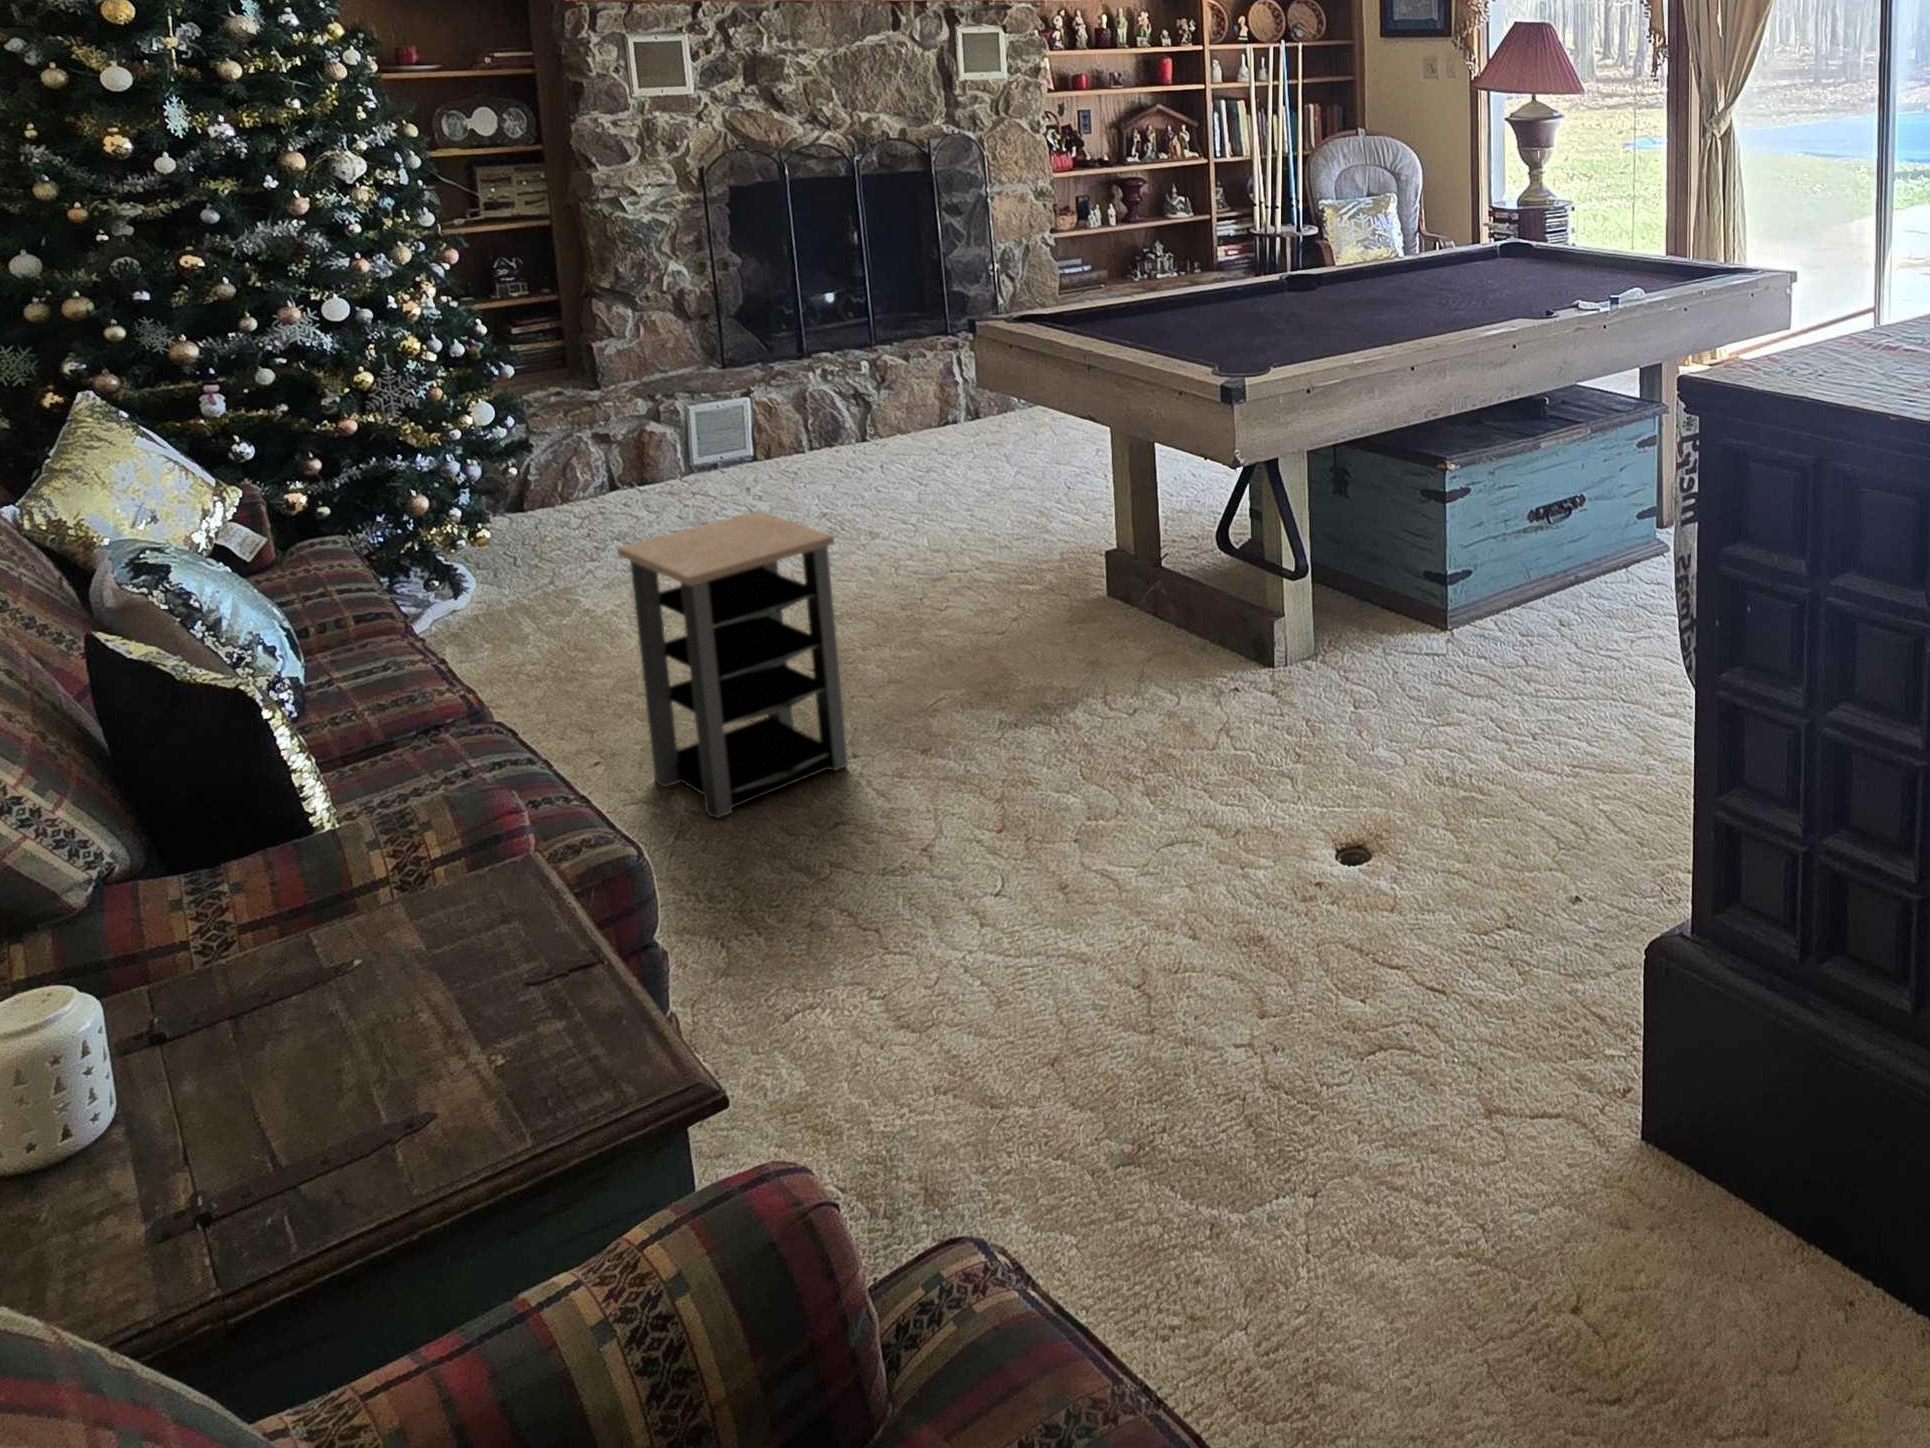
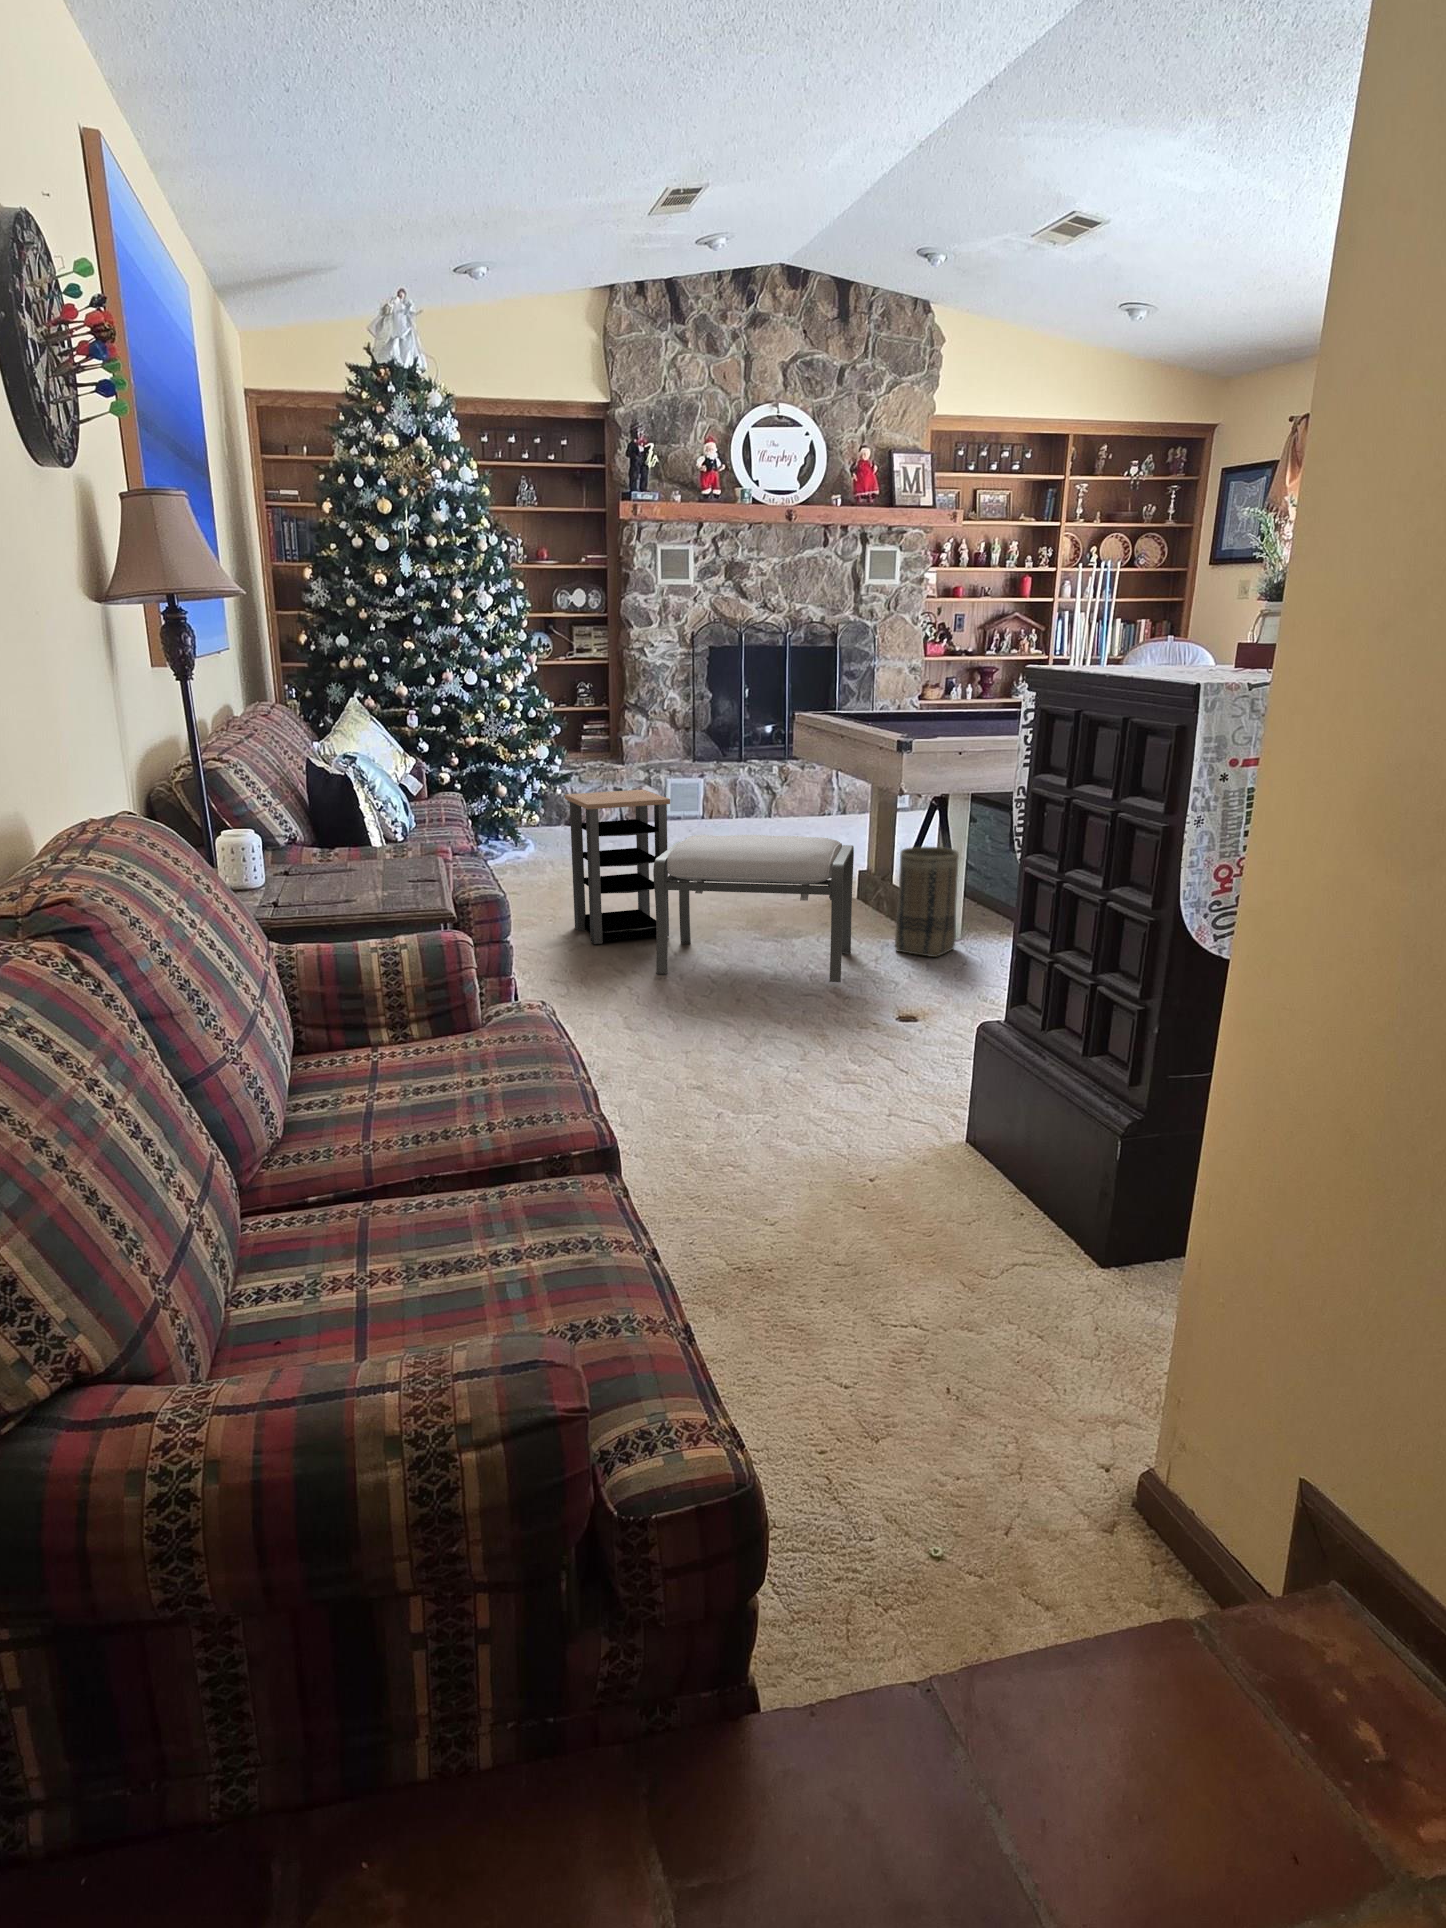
basket: none [1222,544,1313,718] -> present [895,847,959,957]
ottoman: none [856,569,1198,870] -> present [653,835,854,982]

